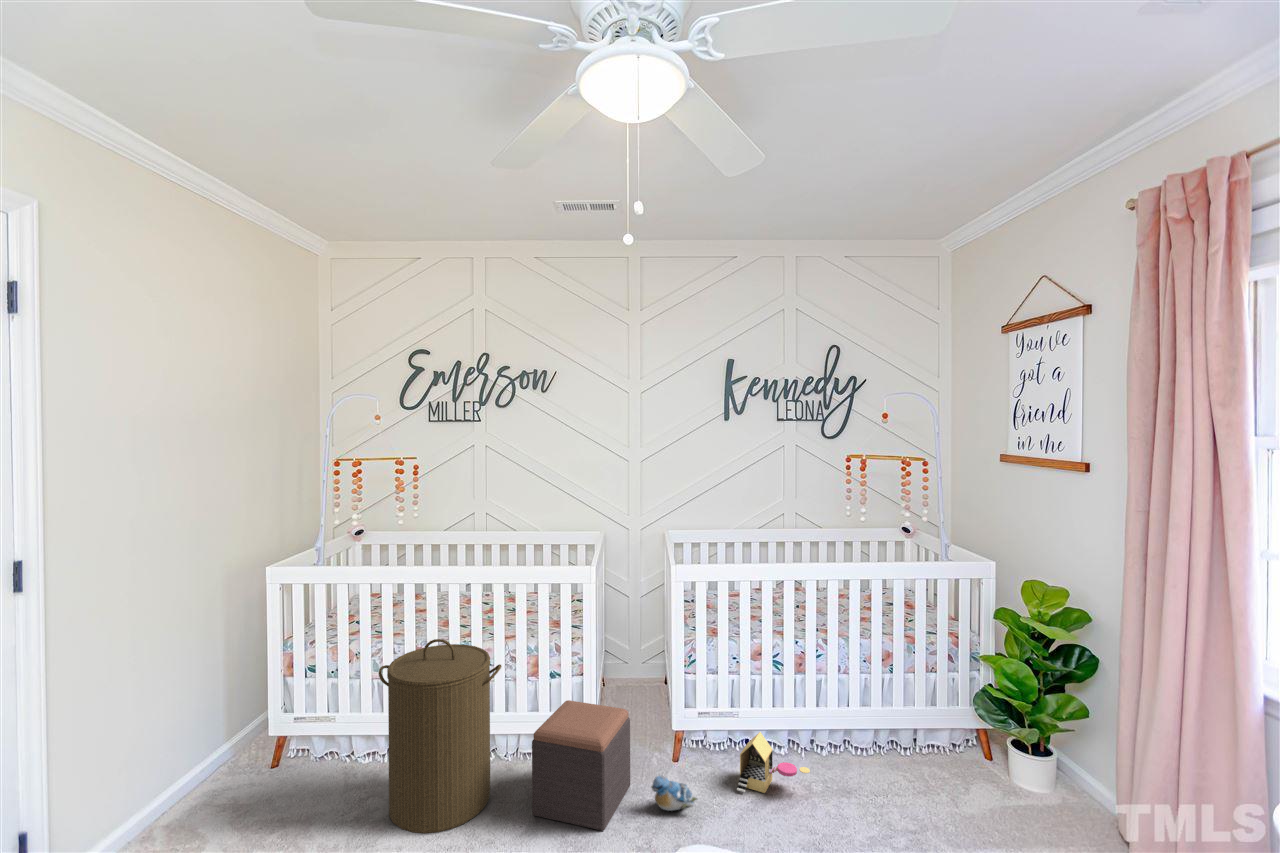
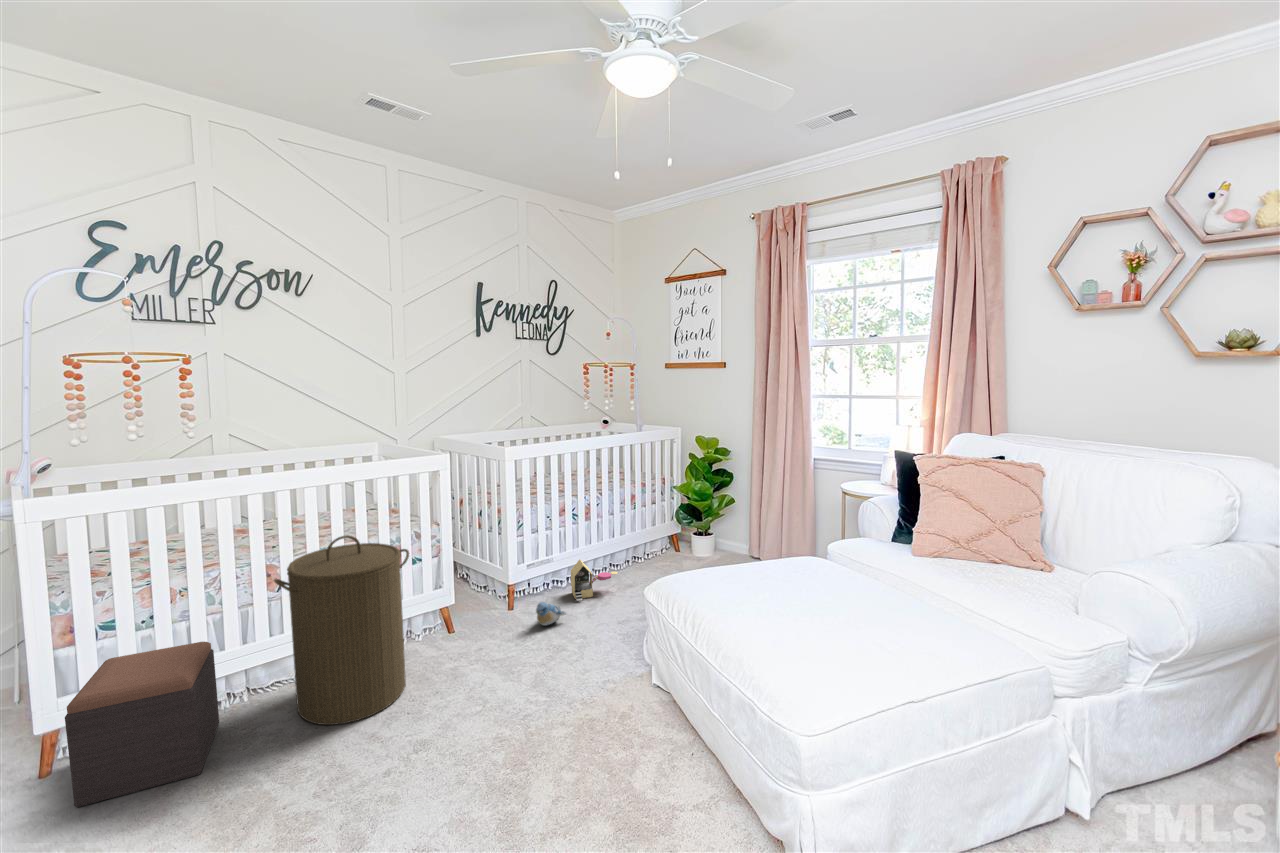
footstool: present [532,700,630,831] -> present [65,642,219,807]

